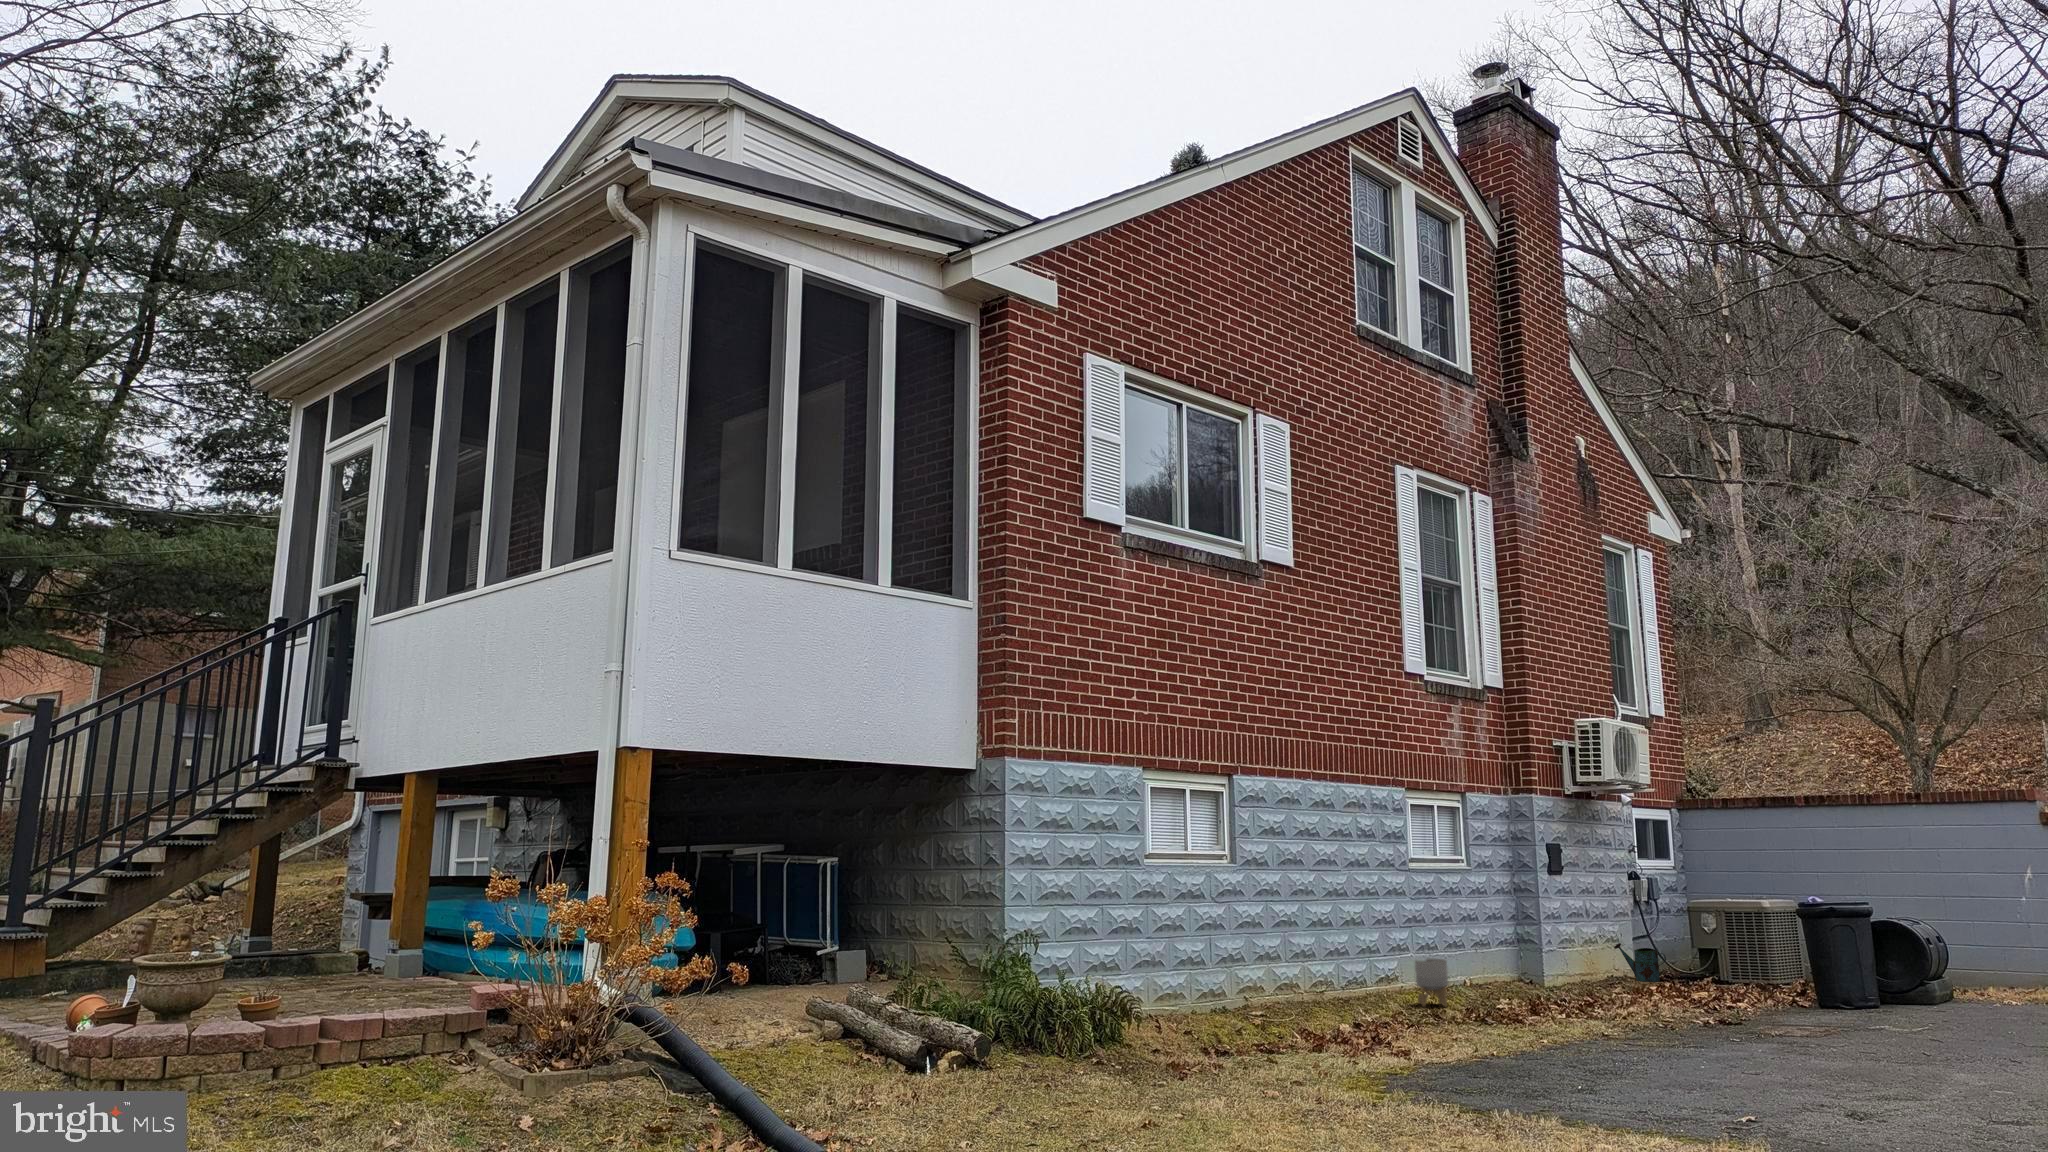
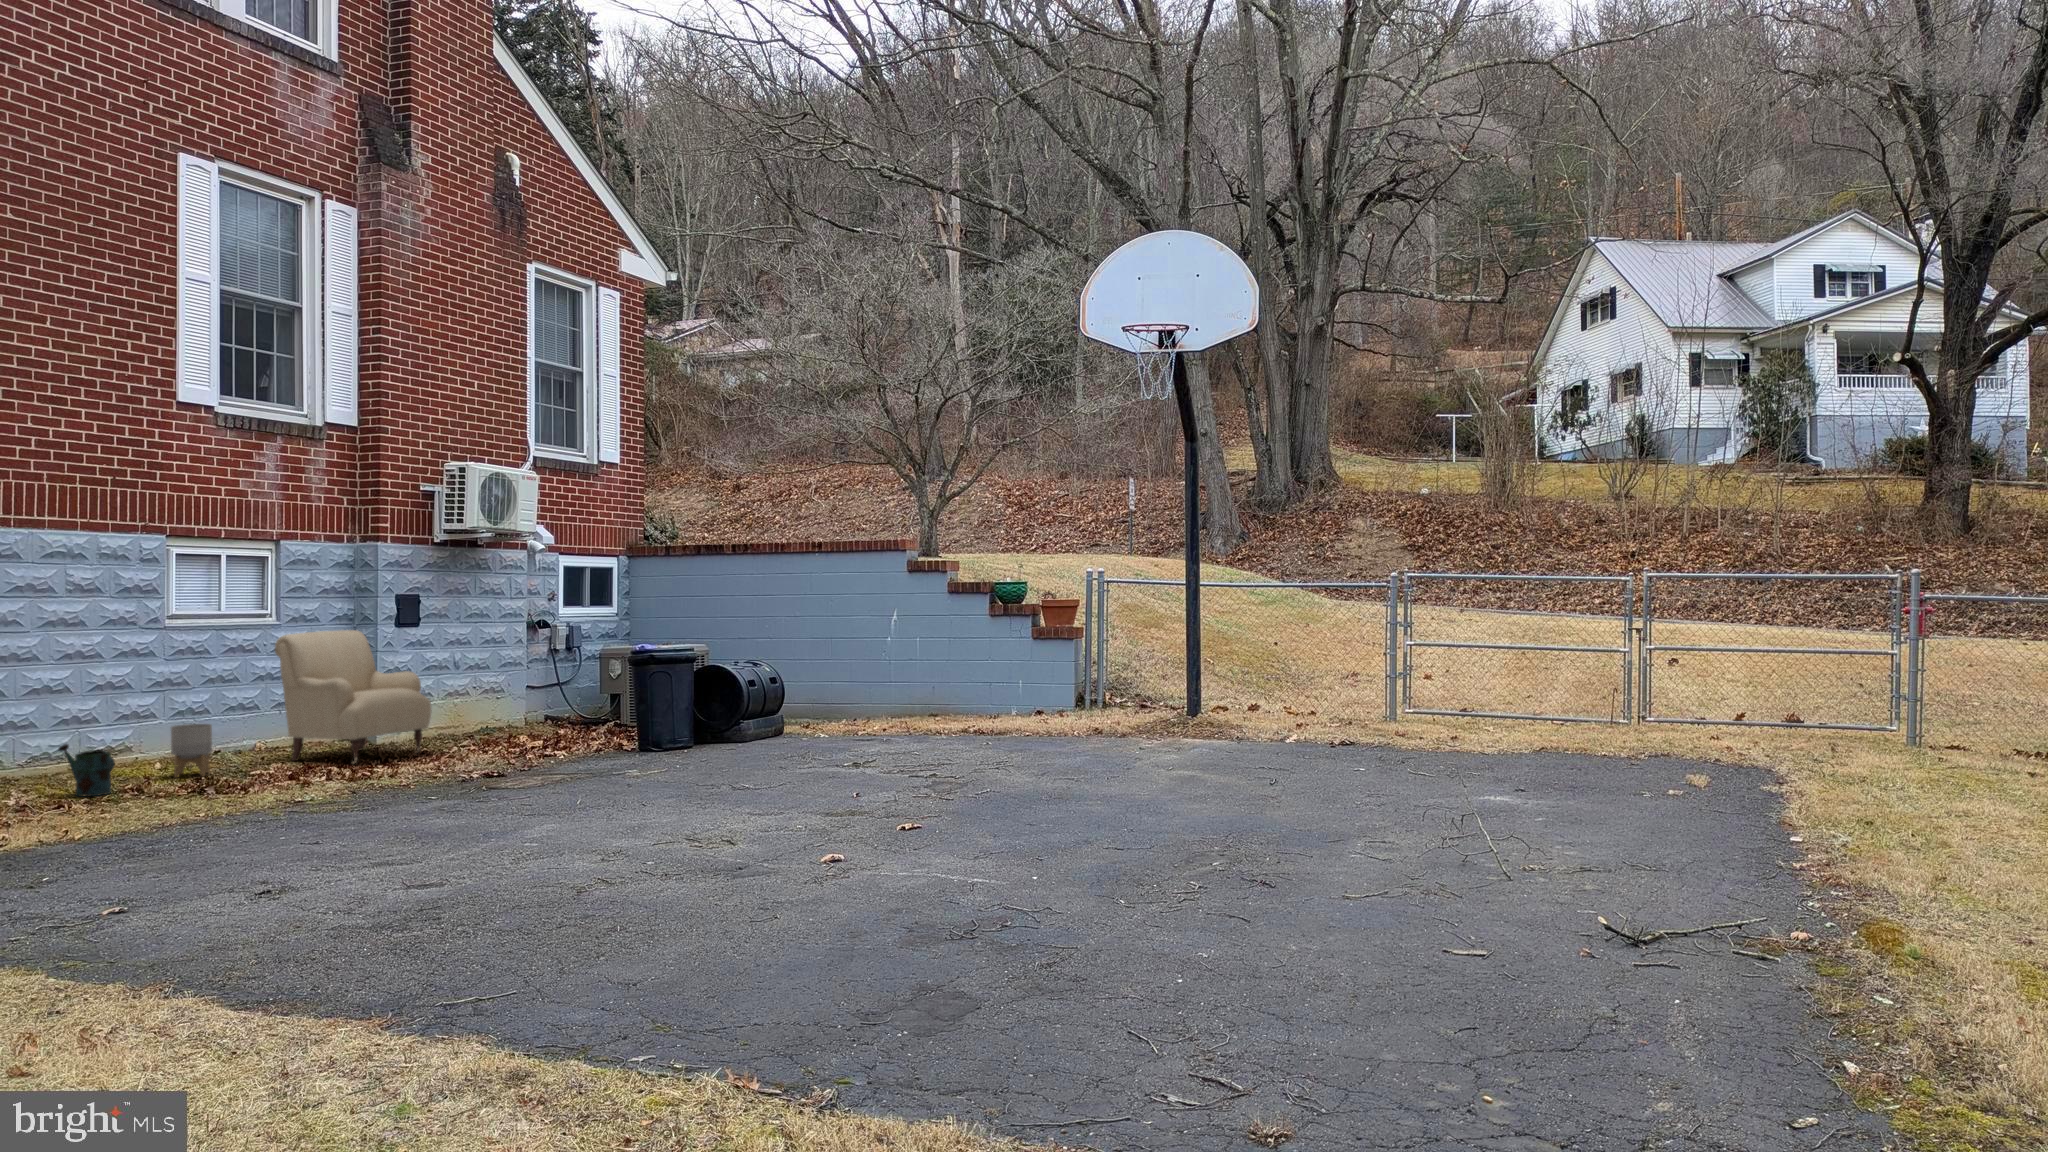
chair: none [1470,876,1608,1003] -> present [275,630,432,764]
watering can: present [1615,943,1666,982] -> present [58,744,115,797]

